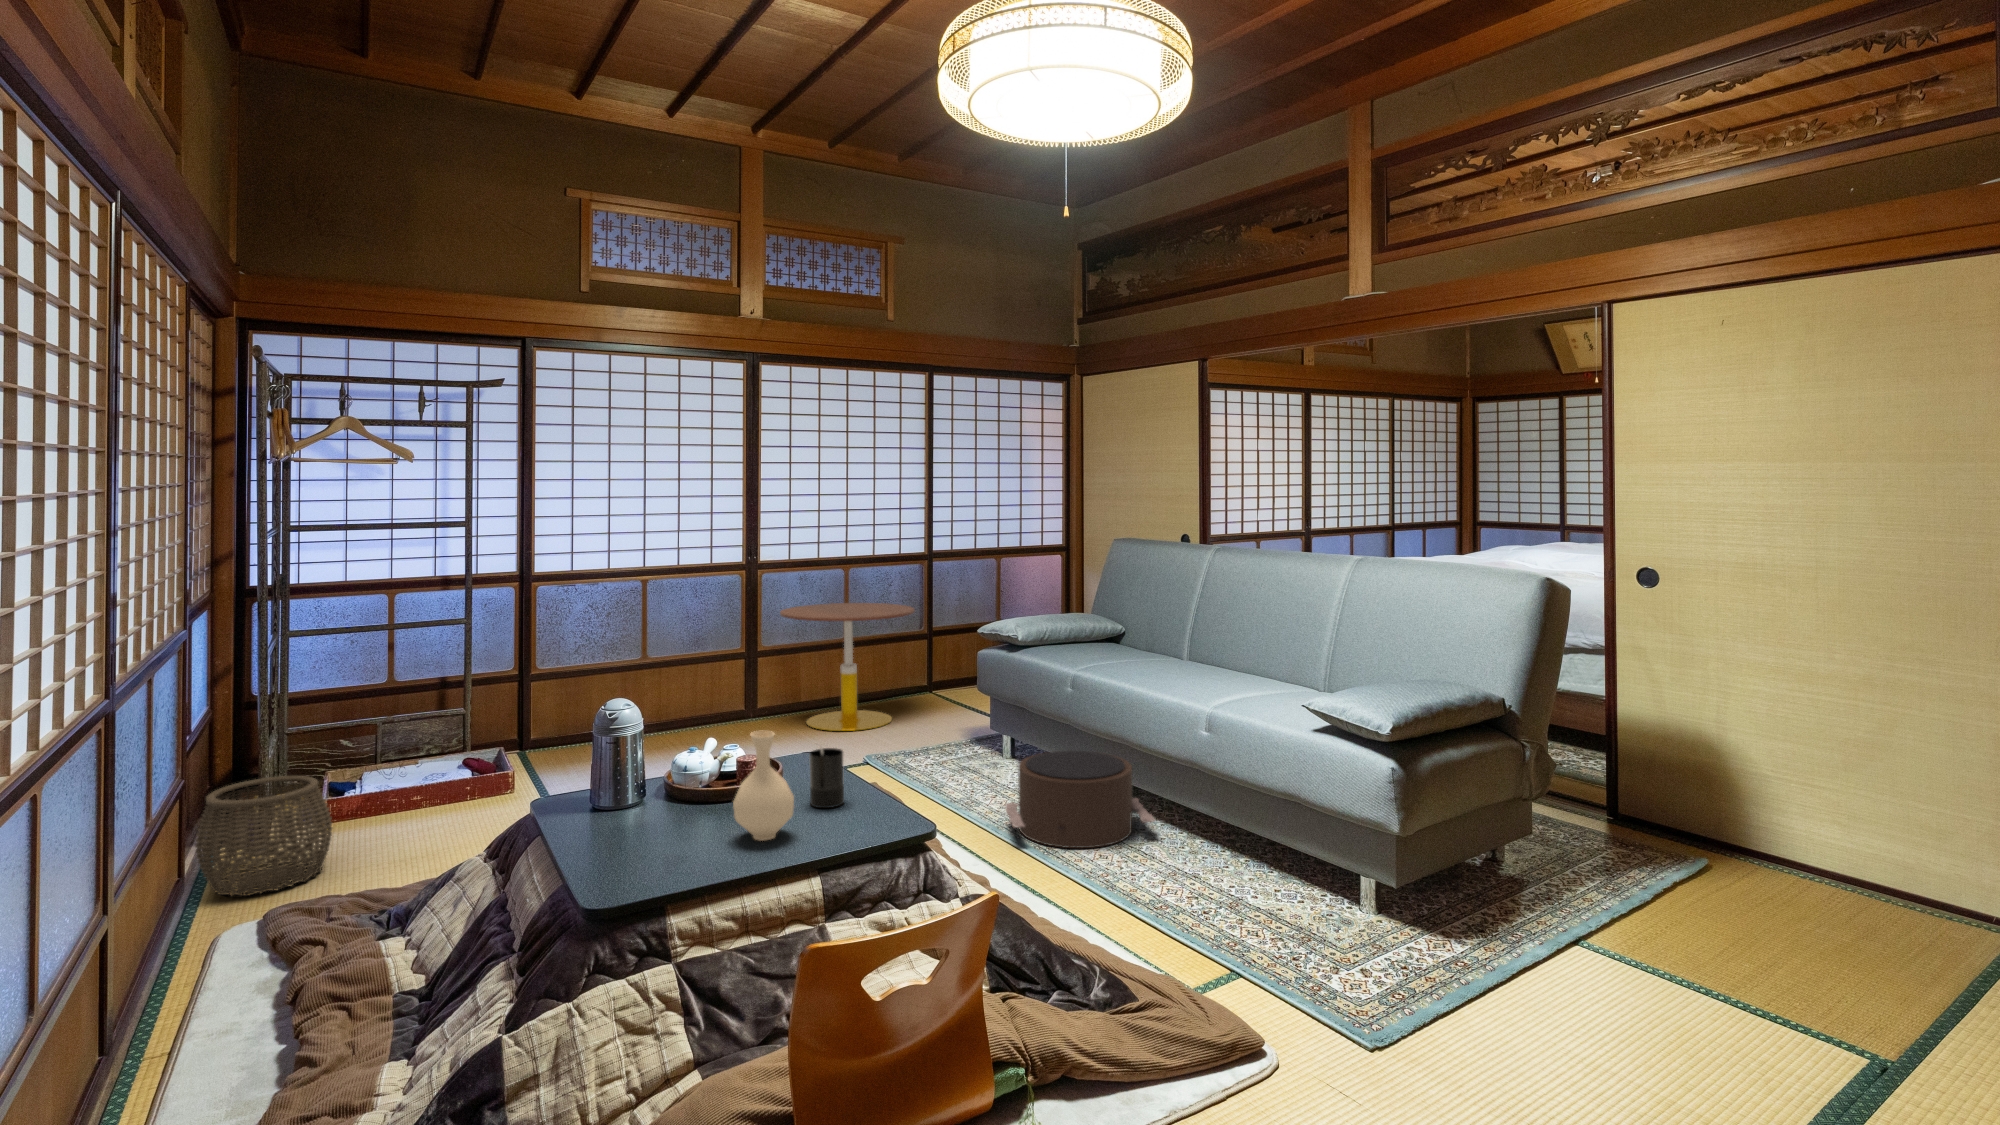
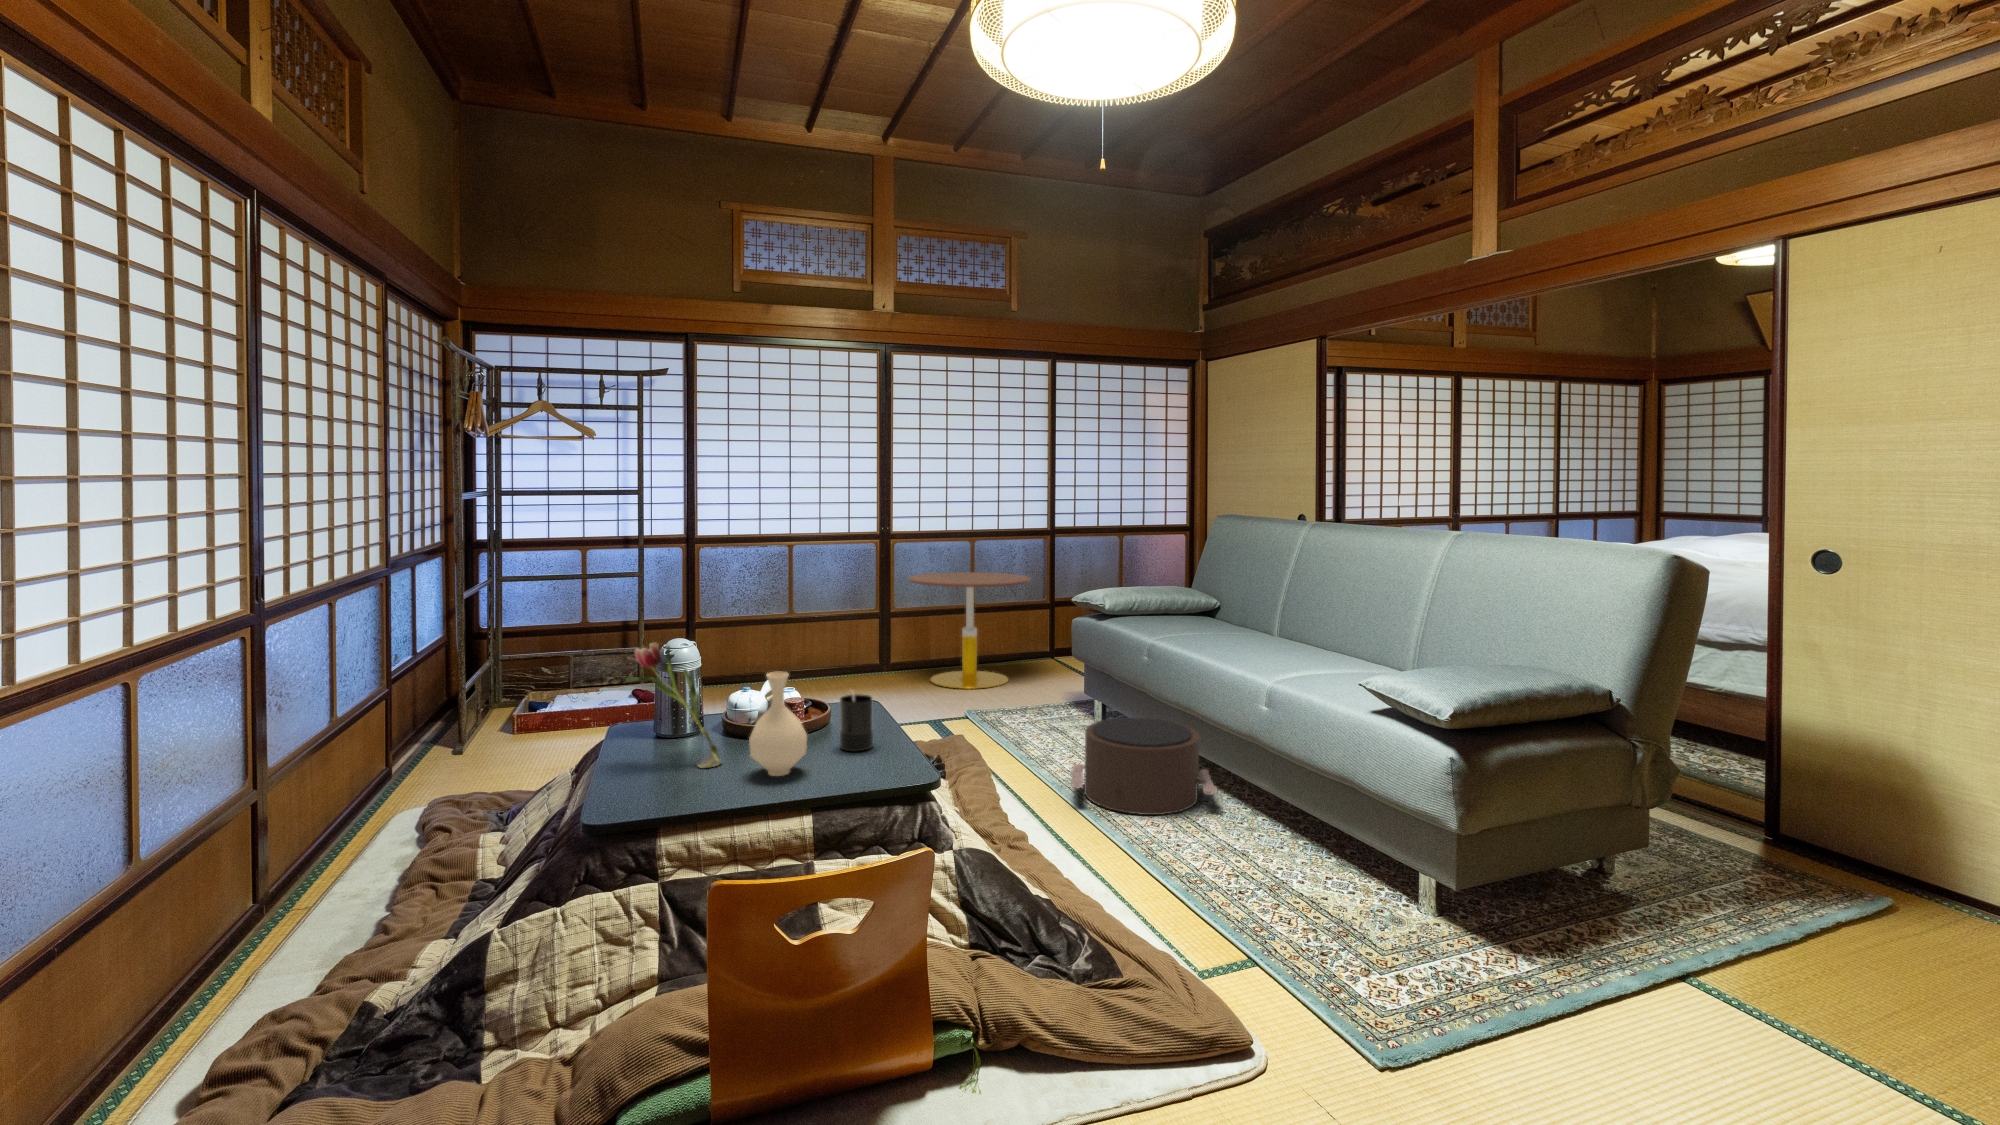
flower: none [580,707,695,839] -> present [626,643,721,768]
woven basket: present [195,776,332,896] -> none [389,693,498,789]

